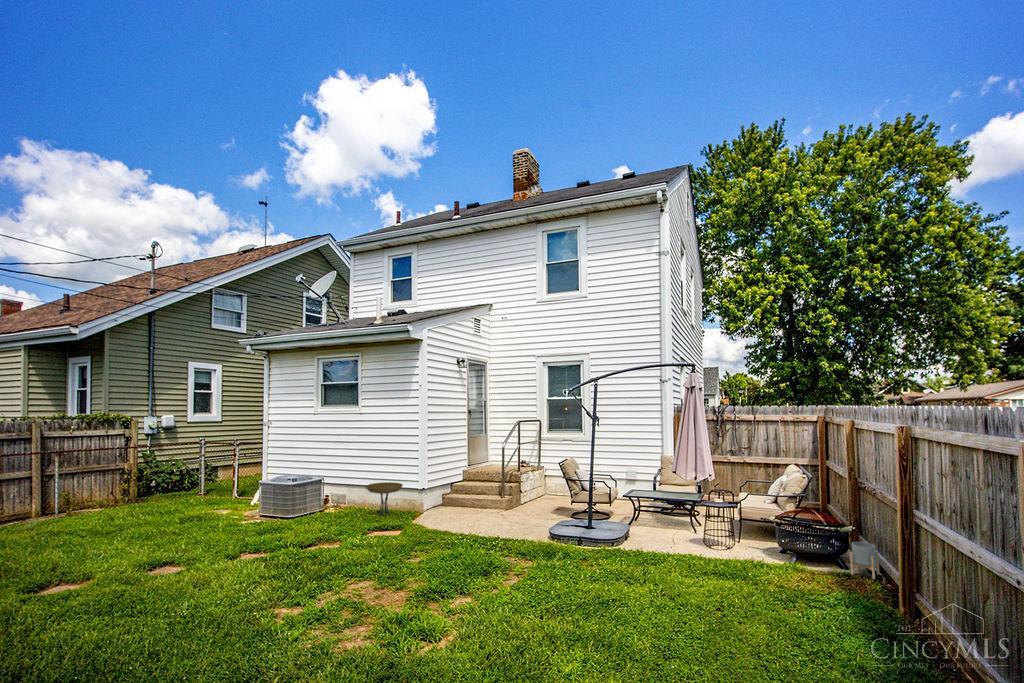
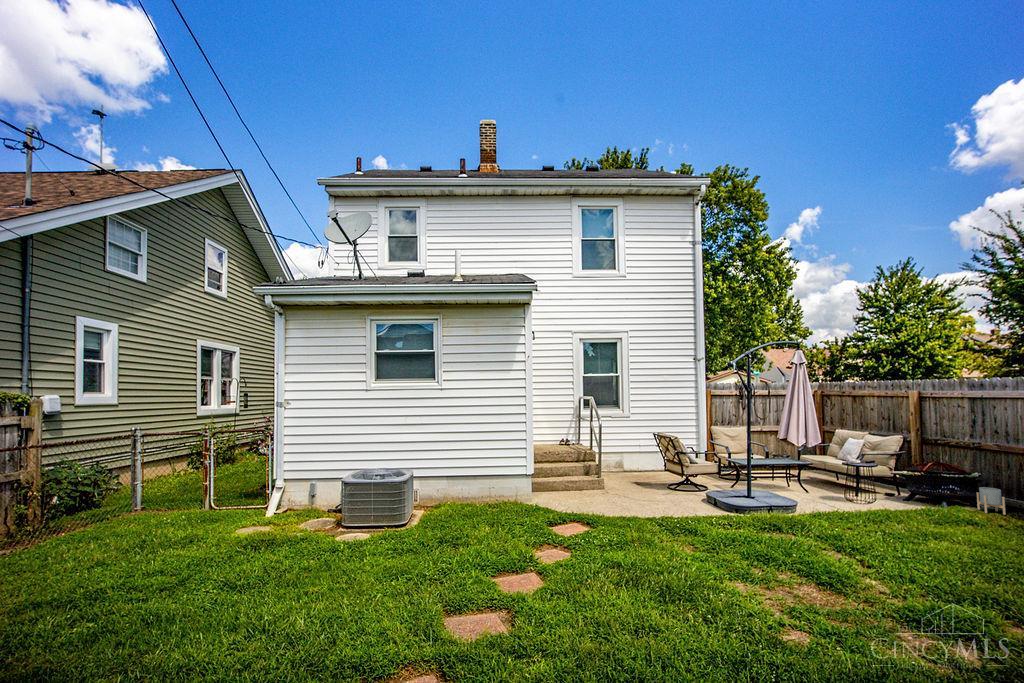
side table: present [366,482,403,516] -> none [472,468,514,507]

